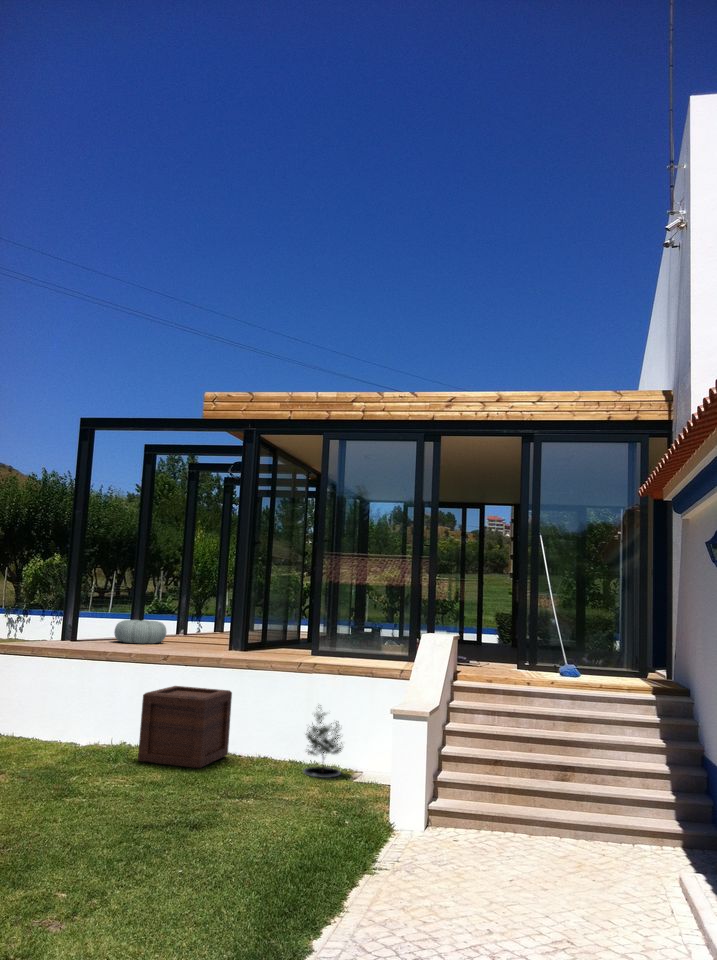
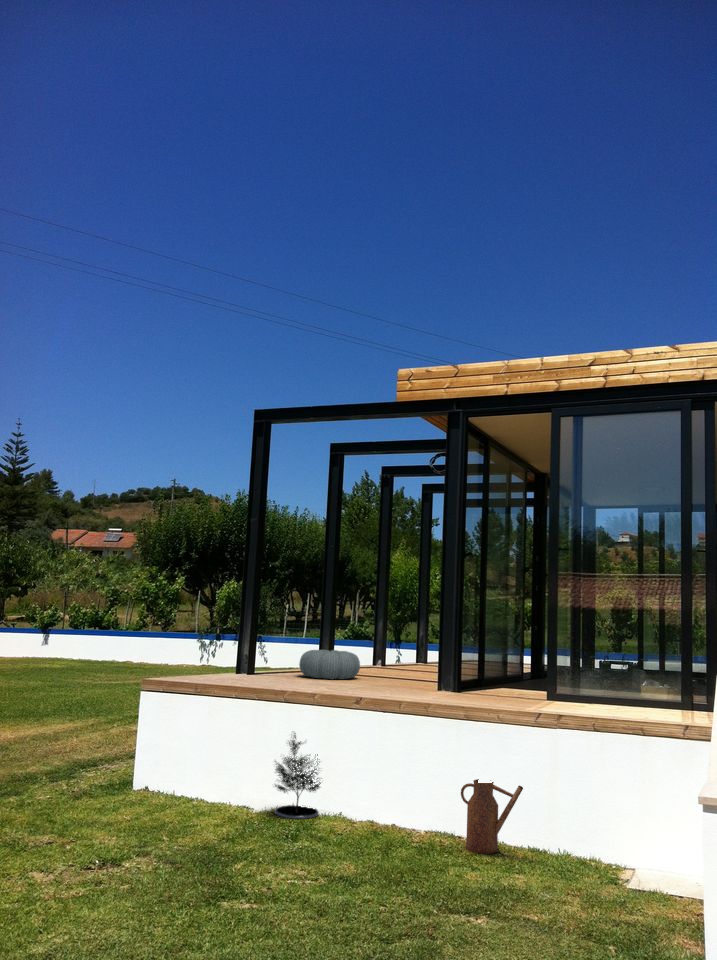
wooden crate: present [138,686,232,768] -> none [326,737,445,855]
potted tree: present [303,707,342,778] -> present [275,733,321,819]
watering can: none [243,713,288,766] -> present [461,779,523,854]

